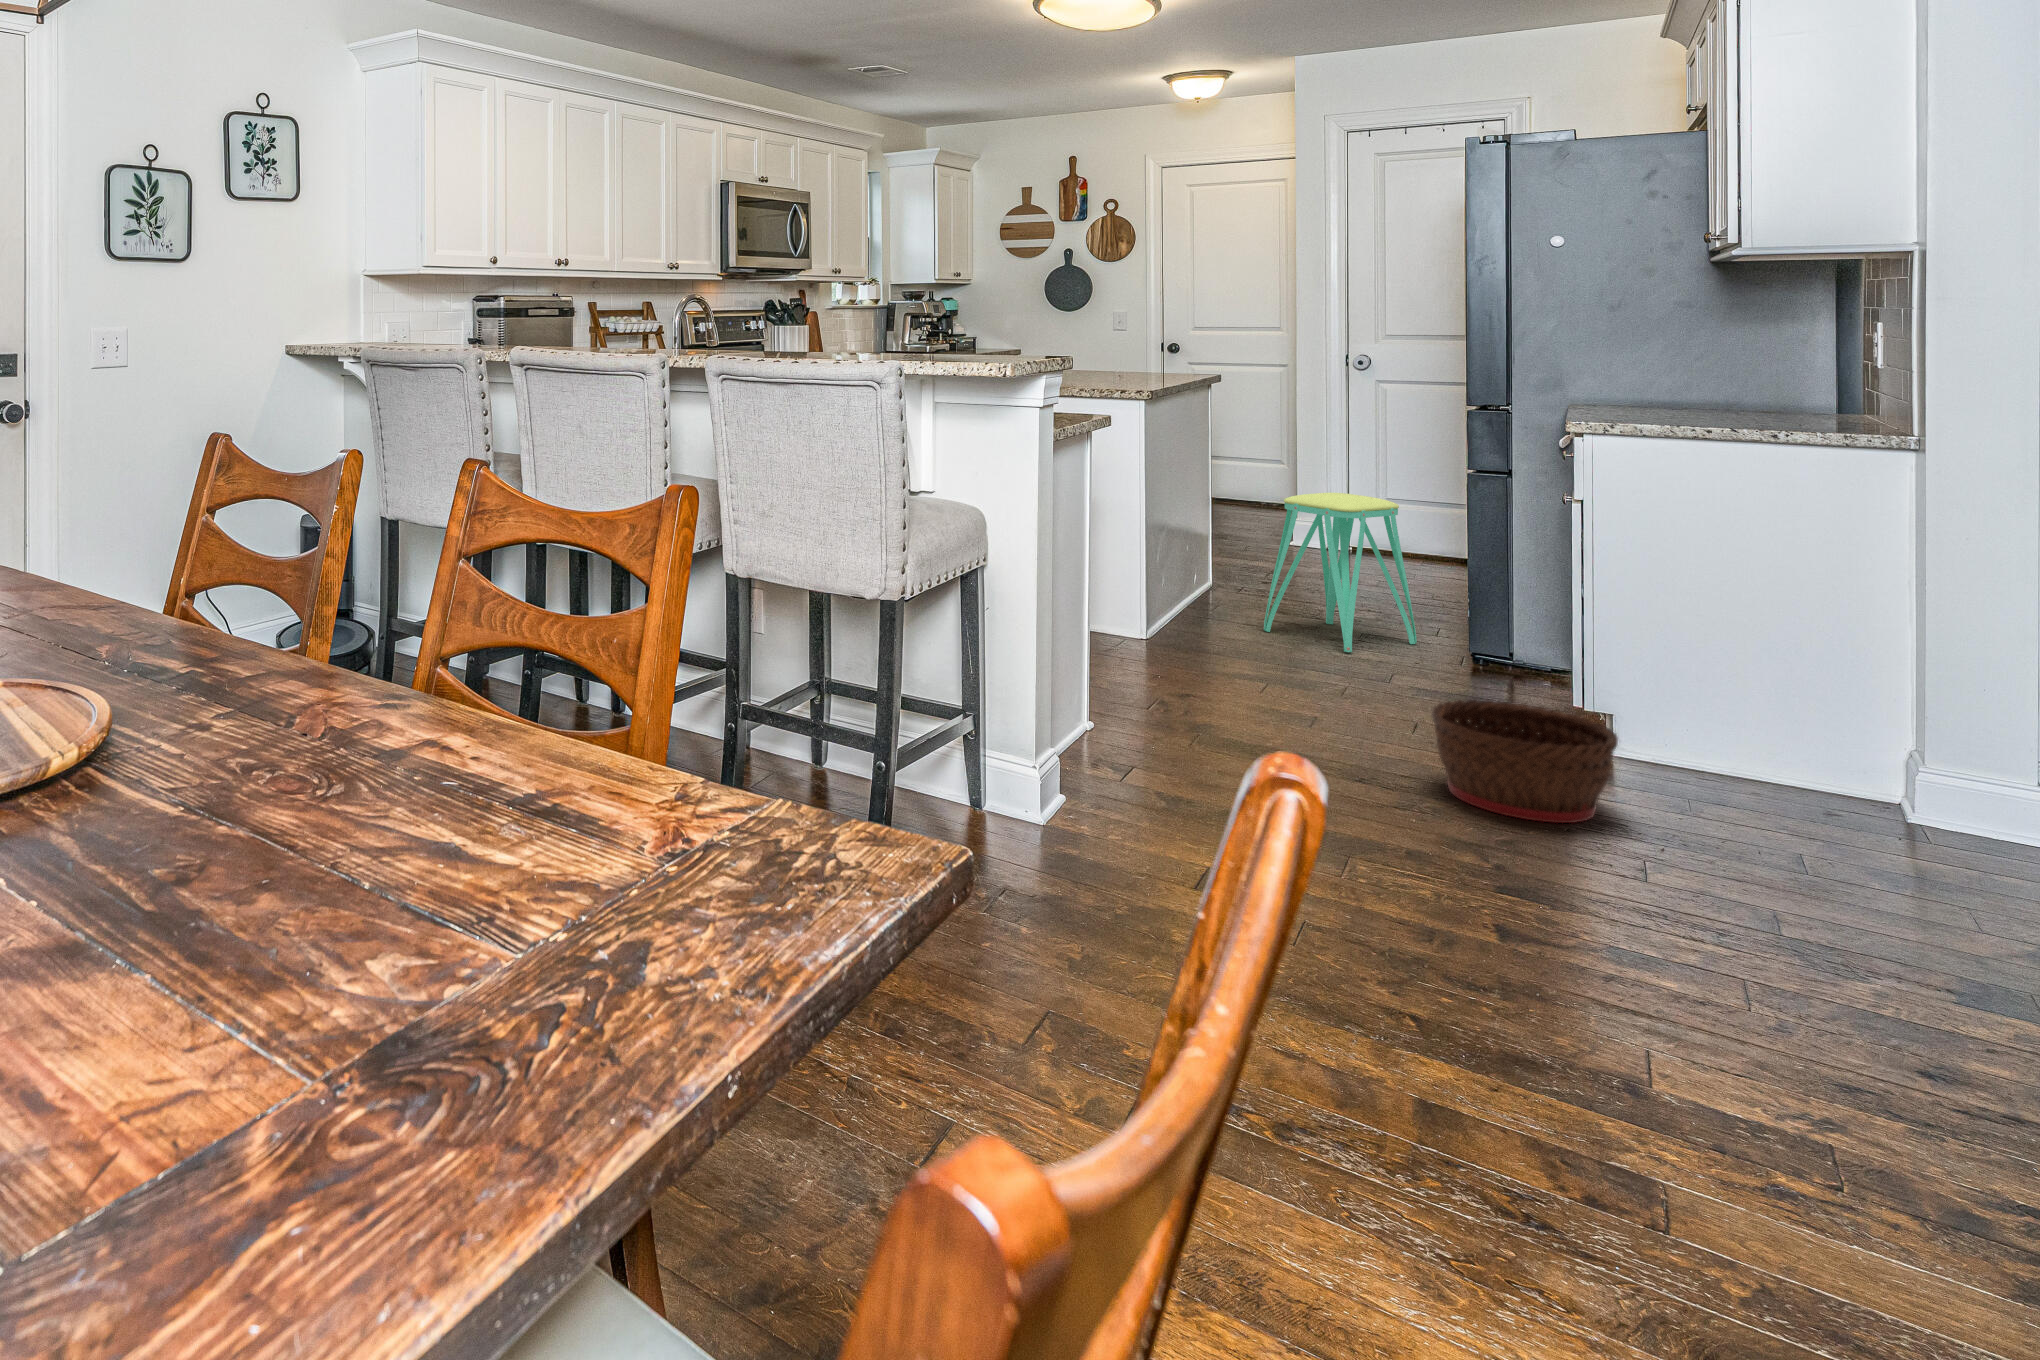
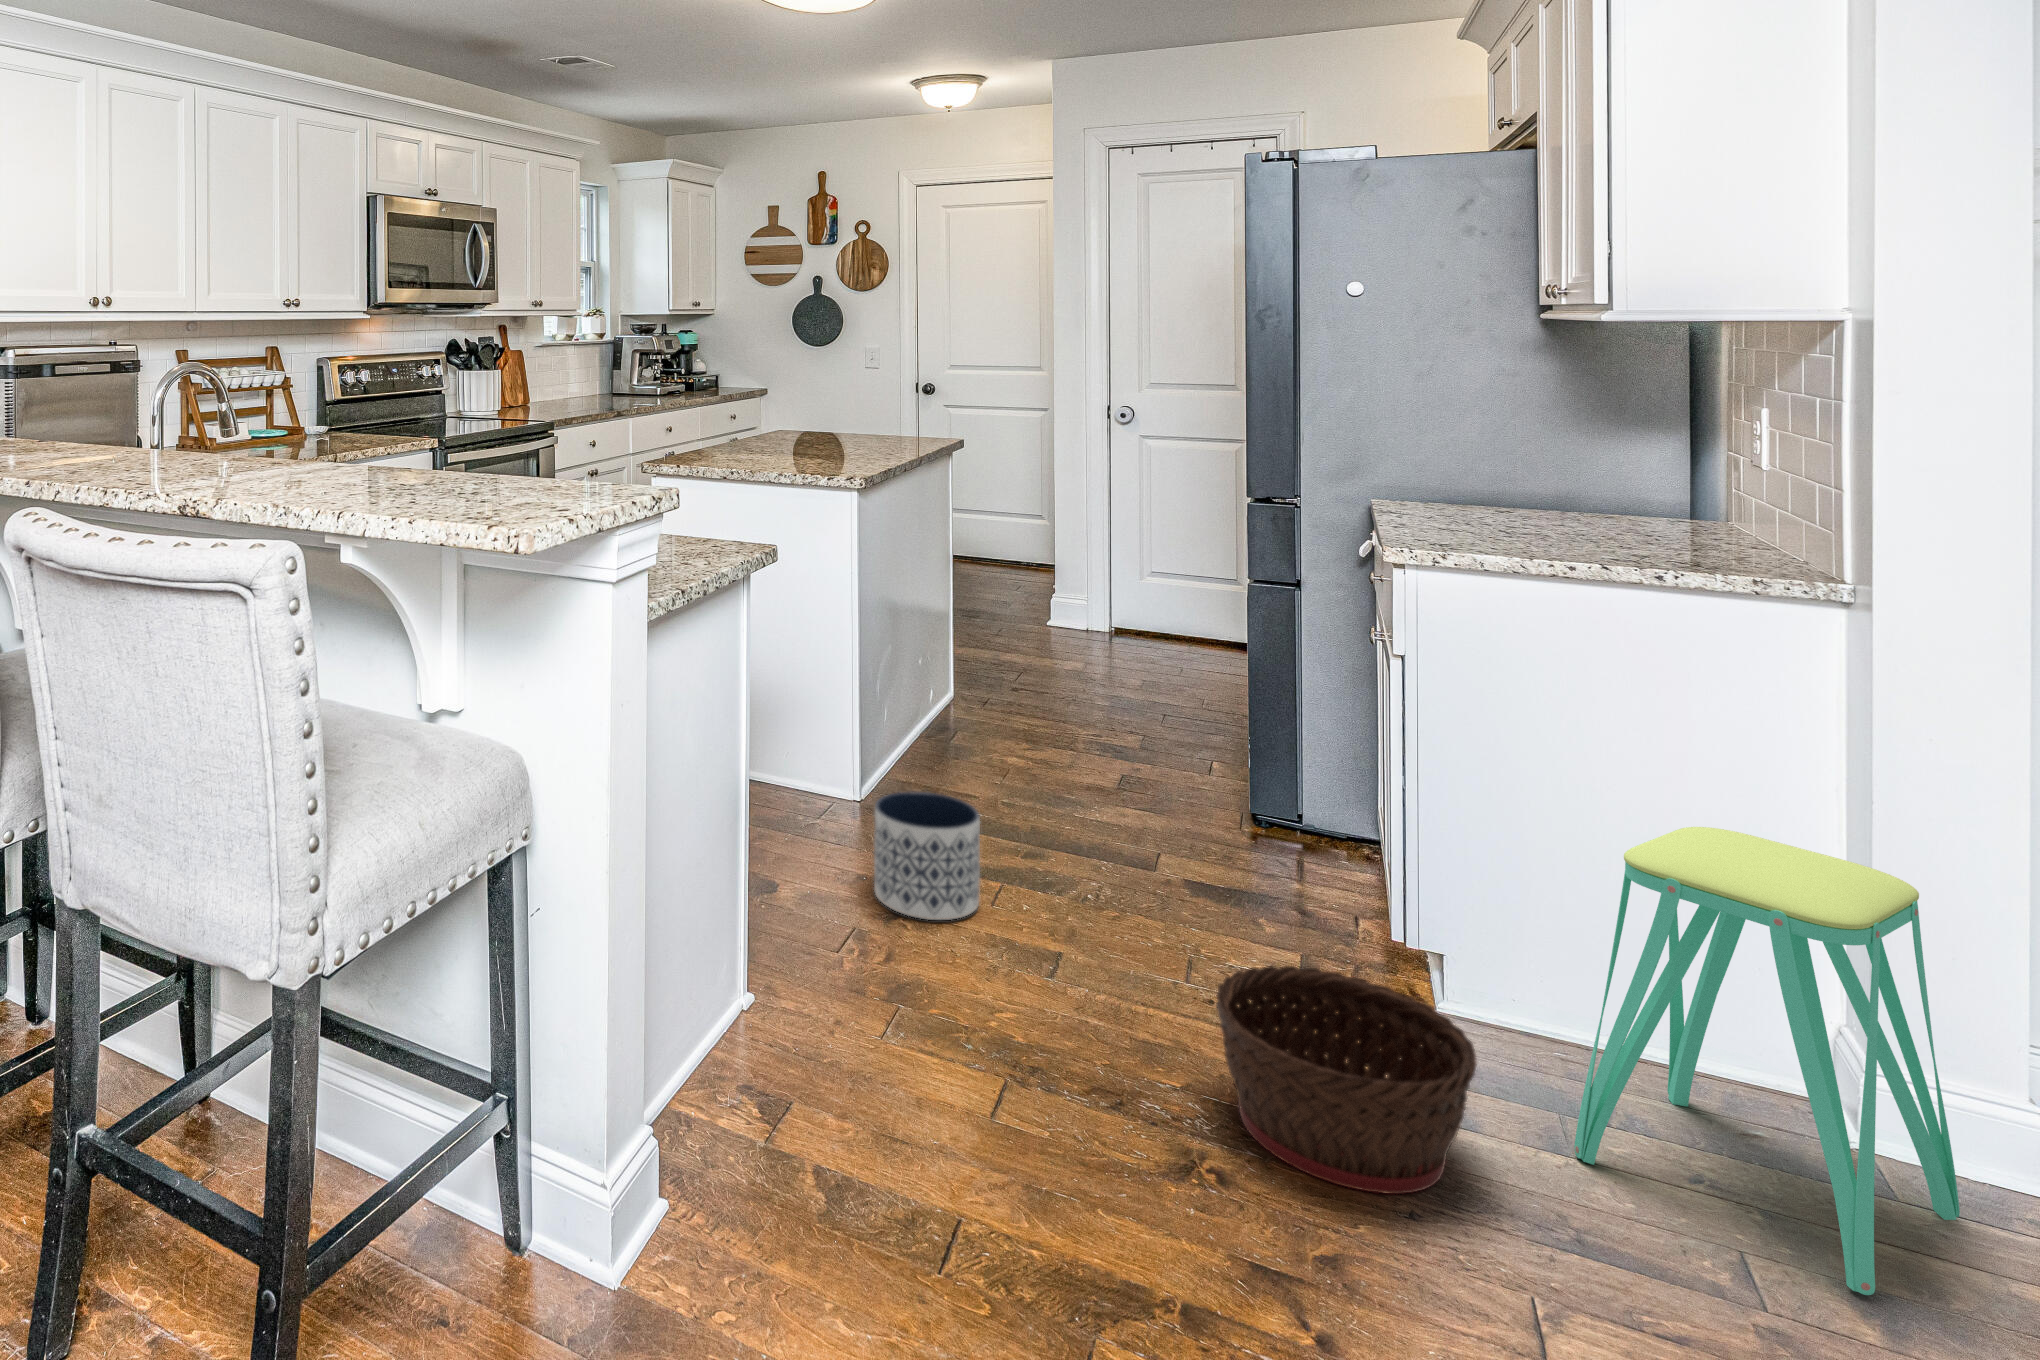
stool: present [1264,493,1417,652] -> present [1574,827,1960,1295]
planter: none [1166,615,1249,699] -> present [874,792,980,920]

